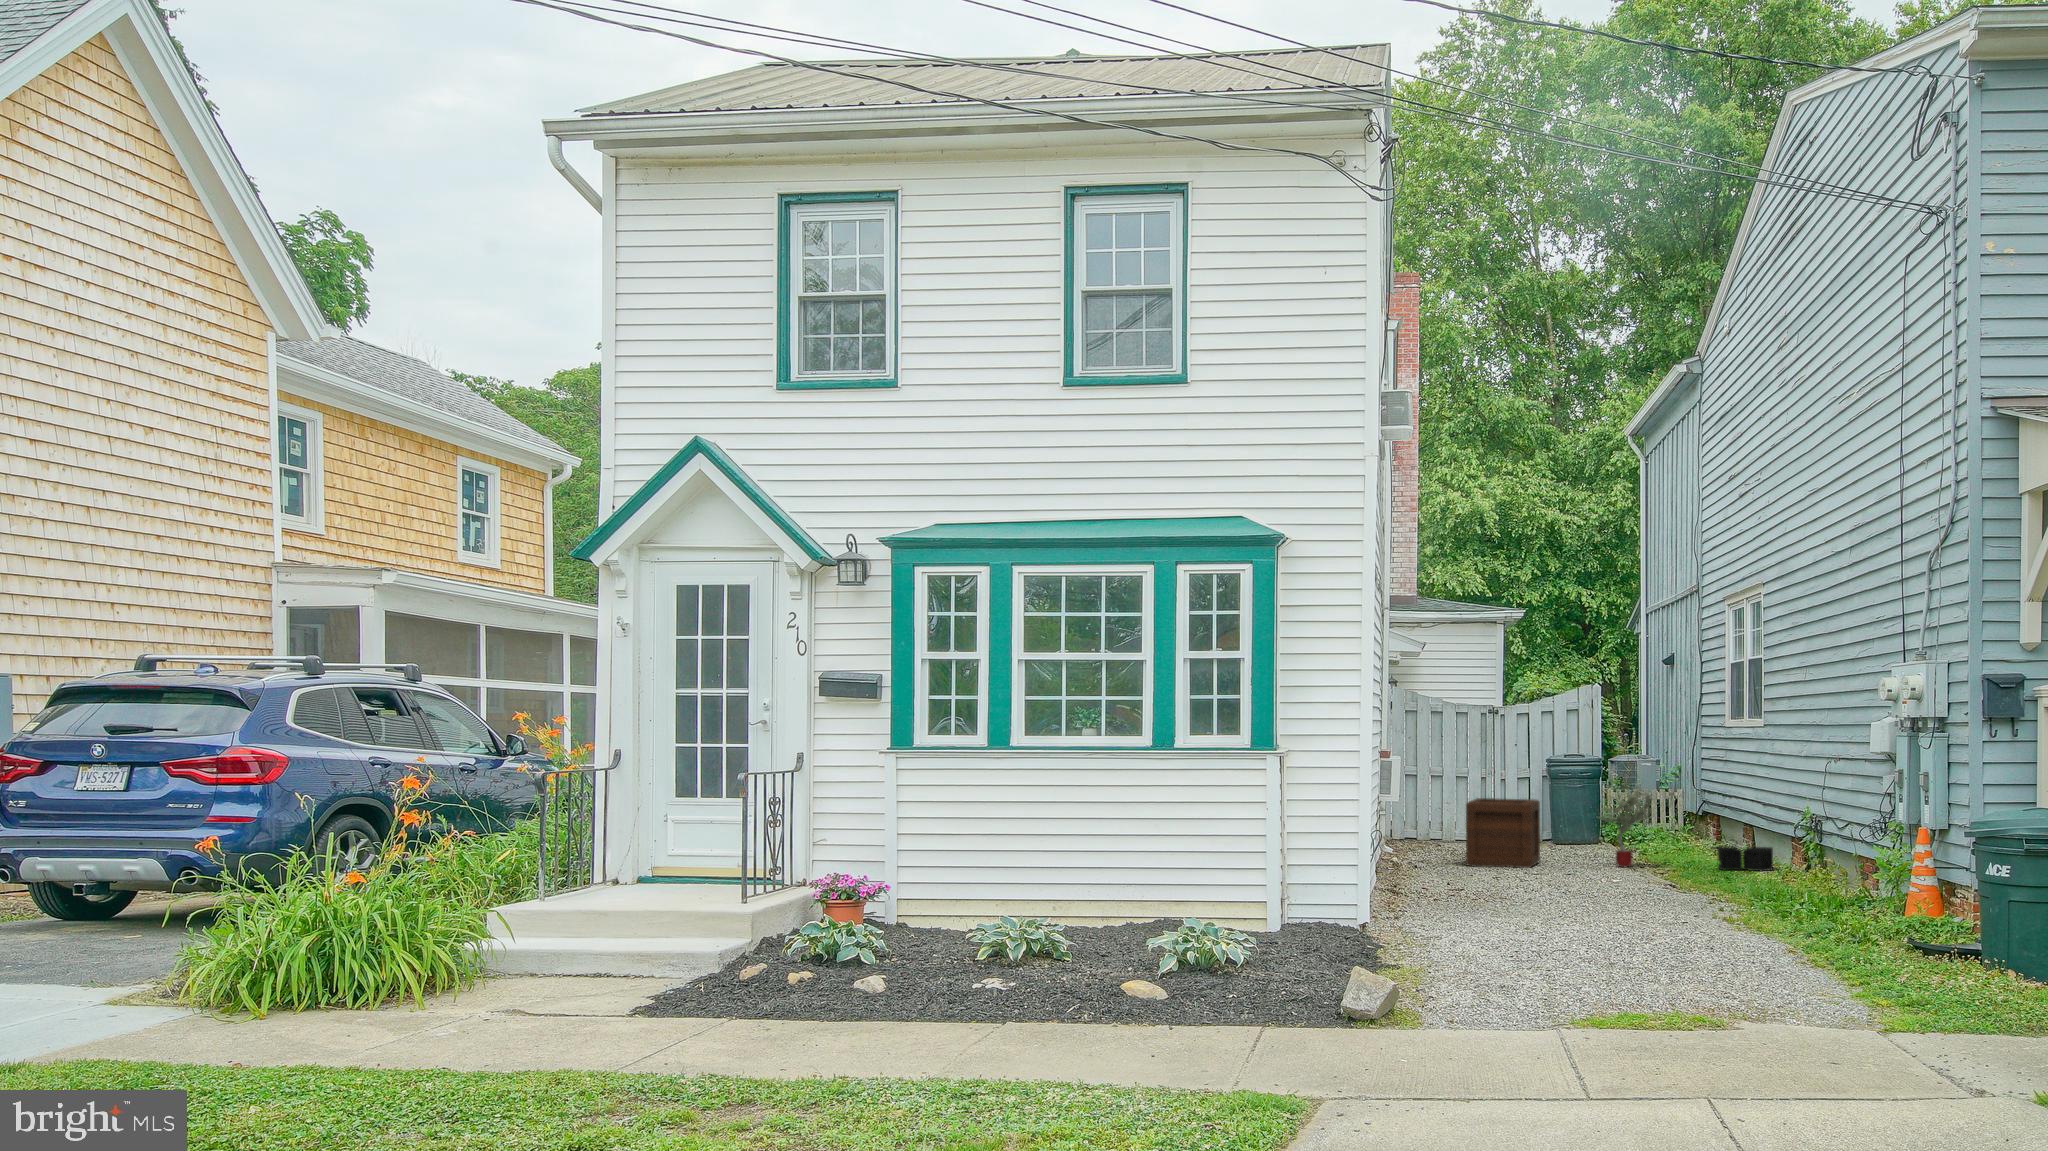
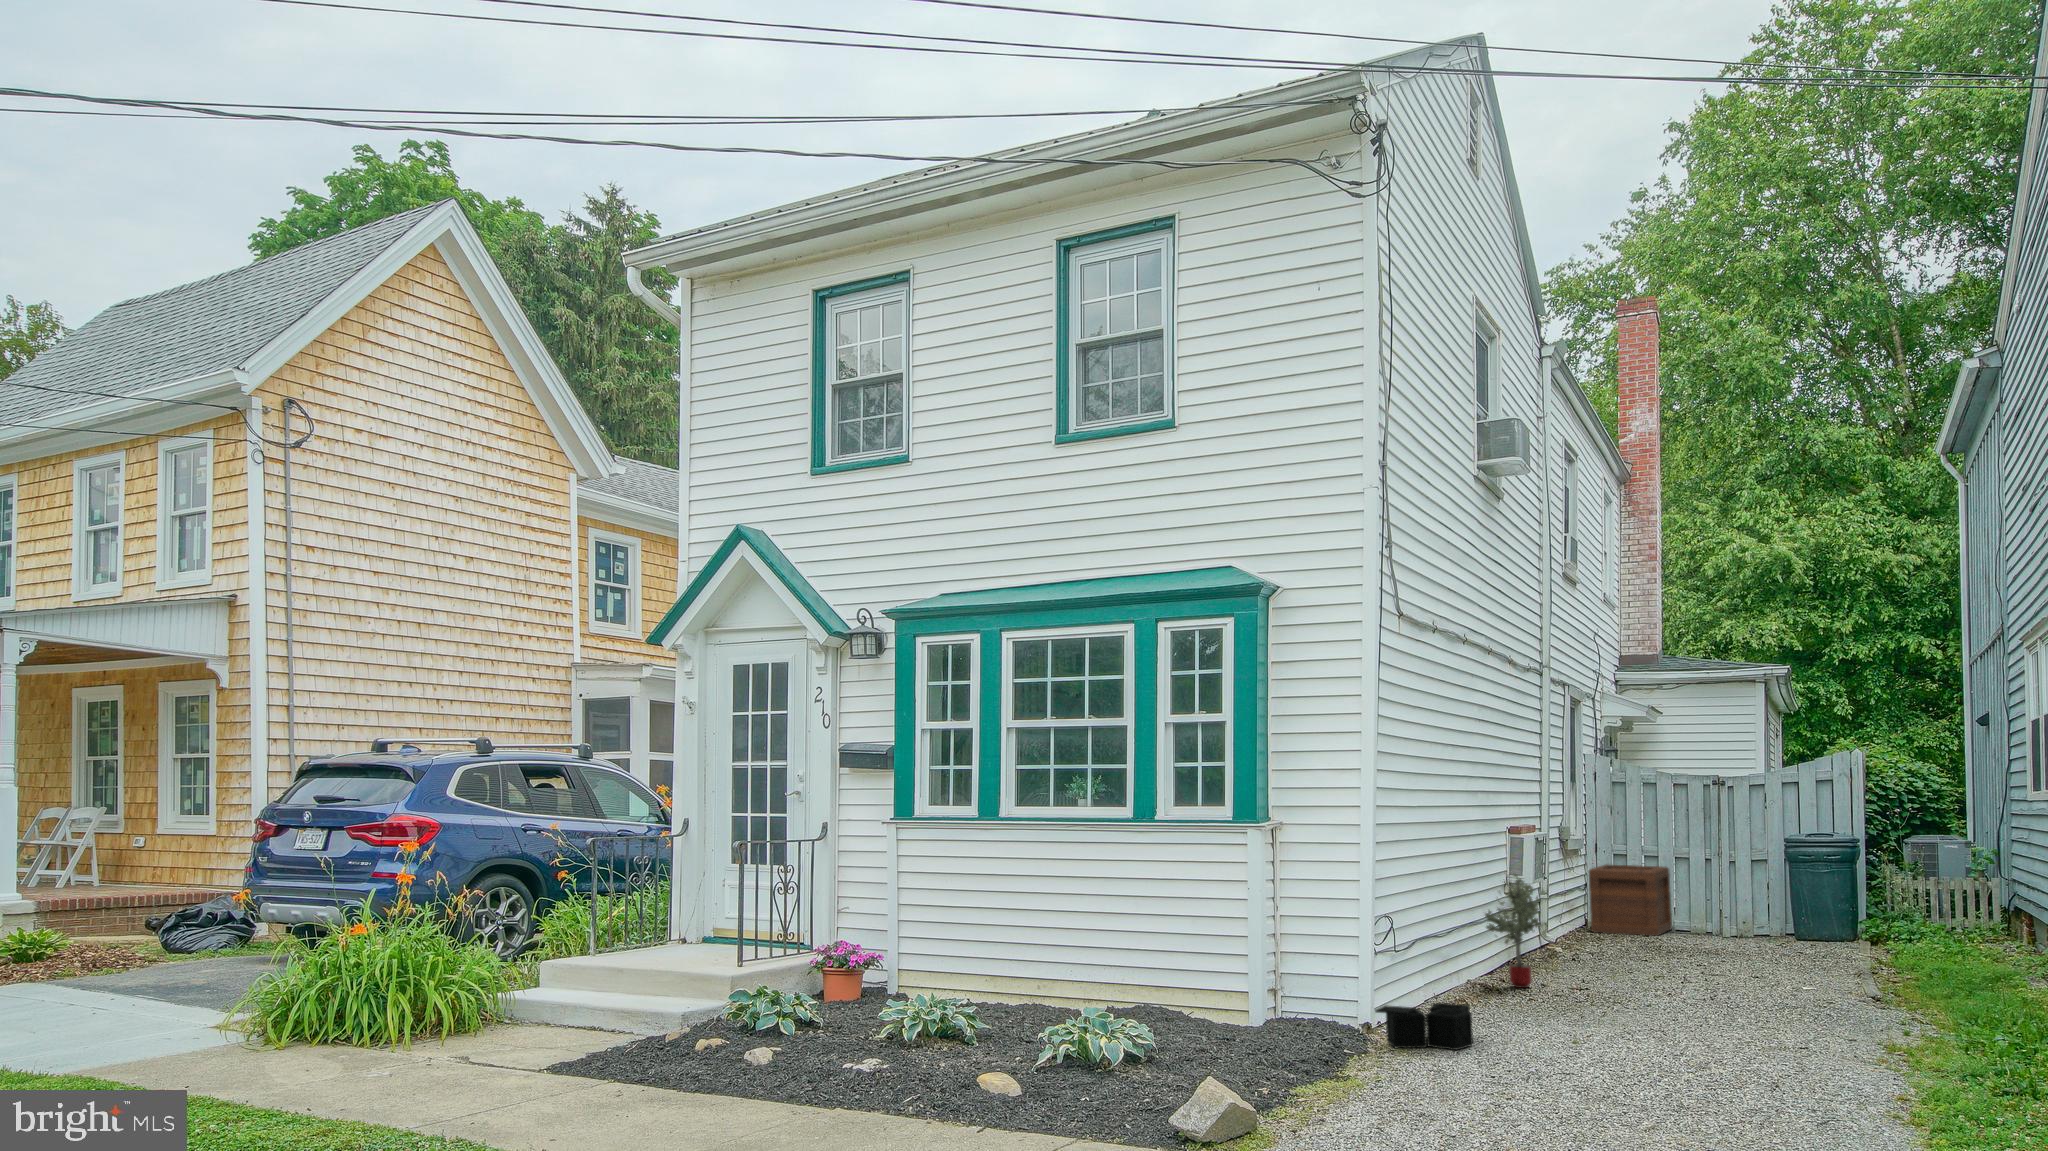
potted tree: present [1599,781,1653,867] -> present [1485,874,1541,988]
storage bin: present [1712,846,1773,871] -> present [1375,1003,1473,1050]

